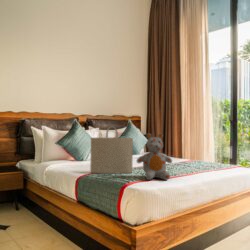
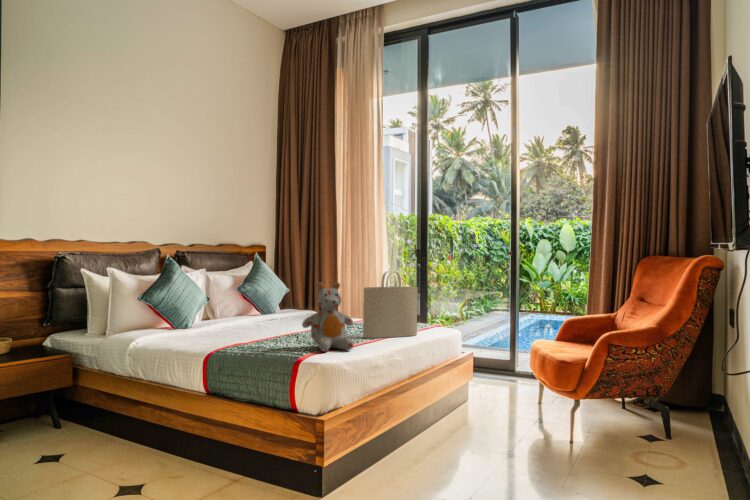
tote bag: present [90,127,133,173] -> present [363,271,418,338]

